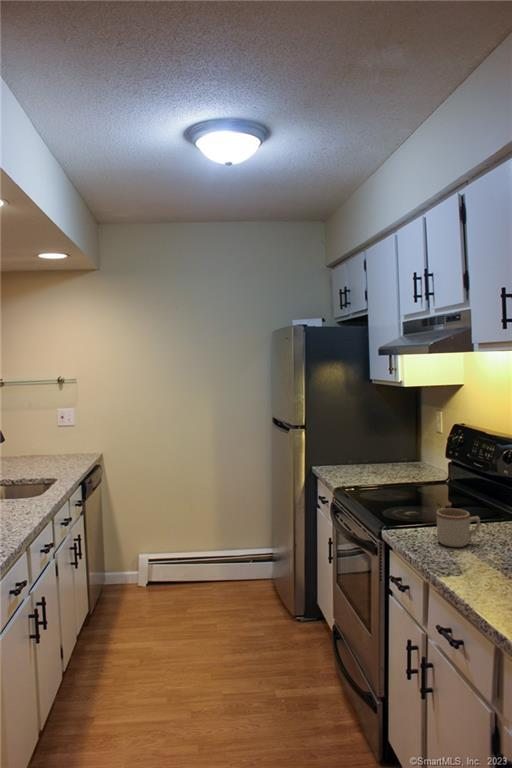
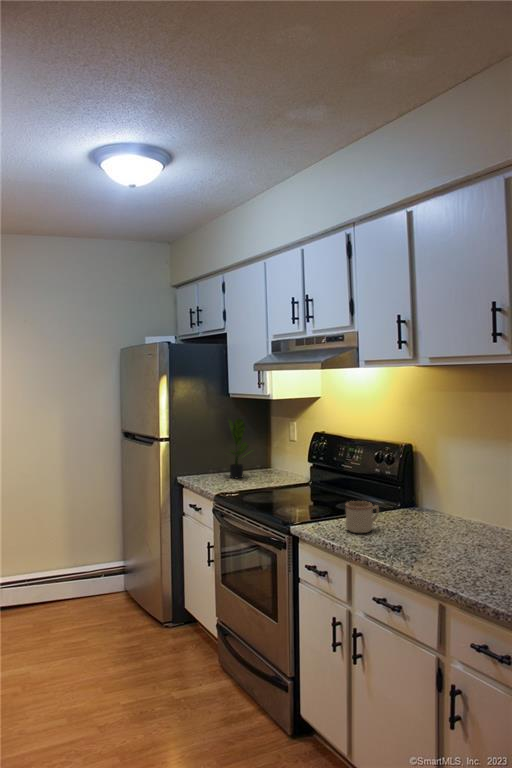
potted plant: none [357,404,395,470] -> present [228,418,251,478]

